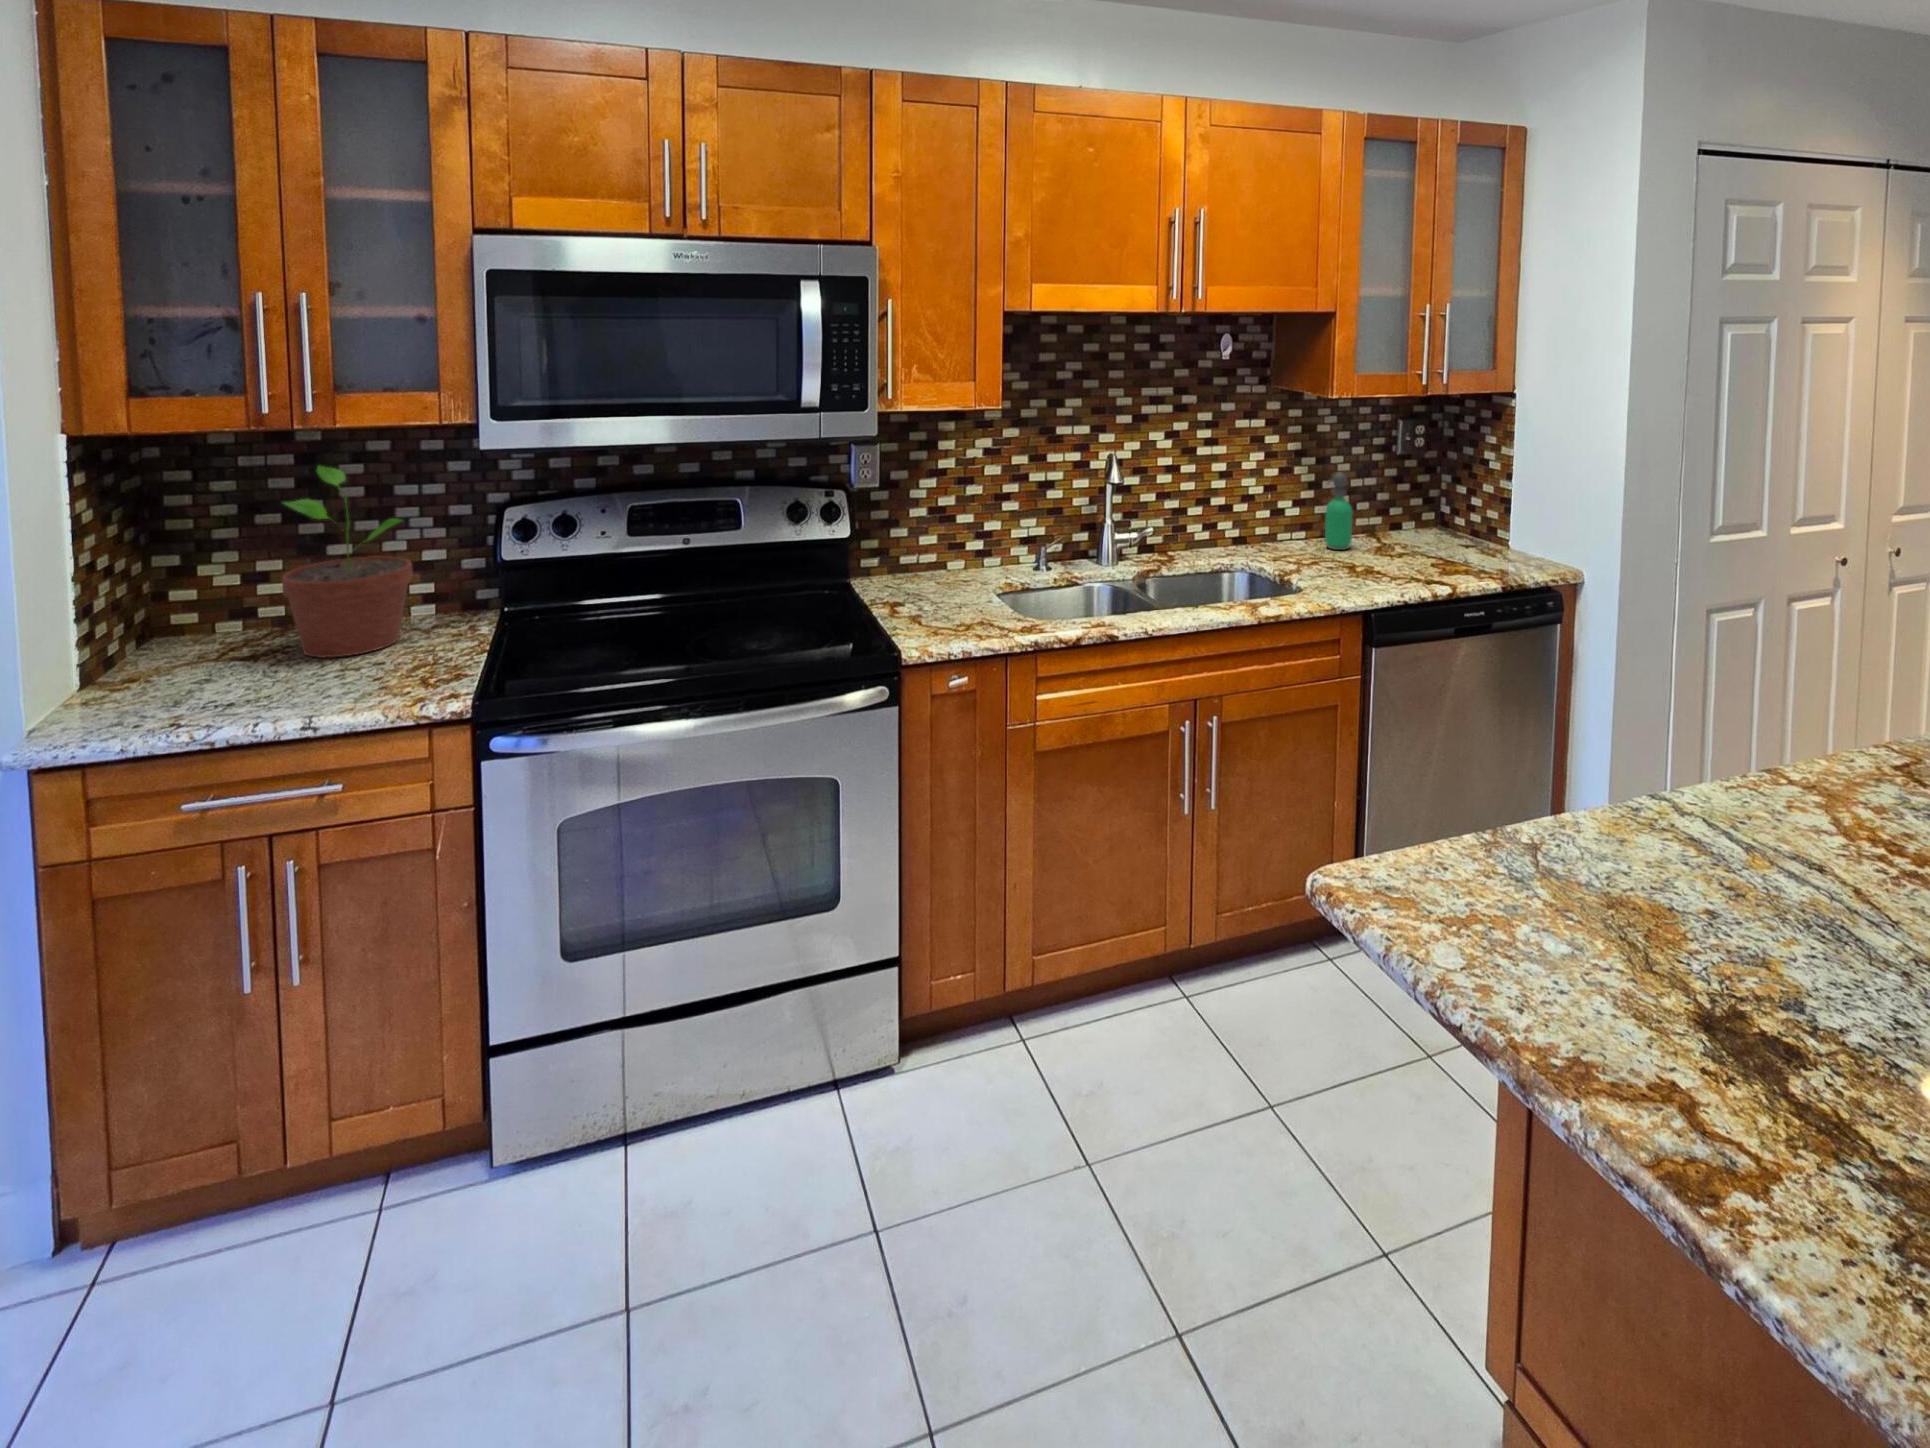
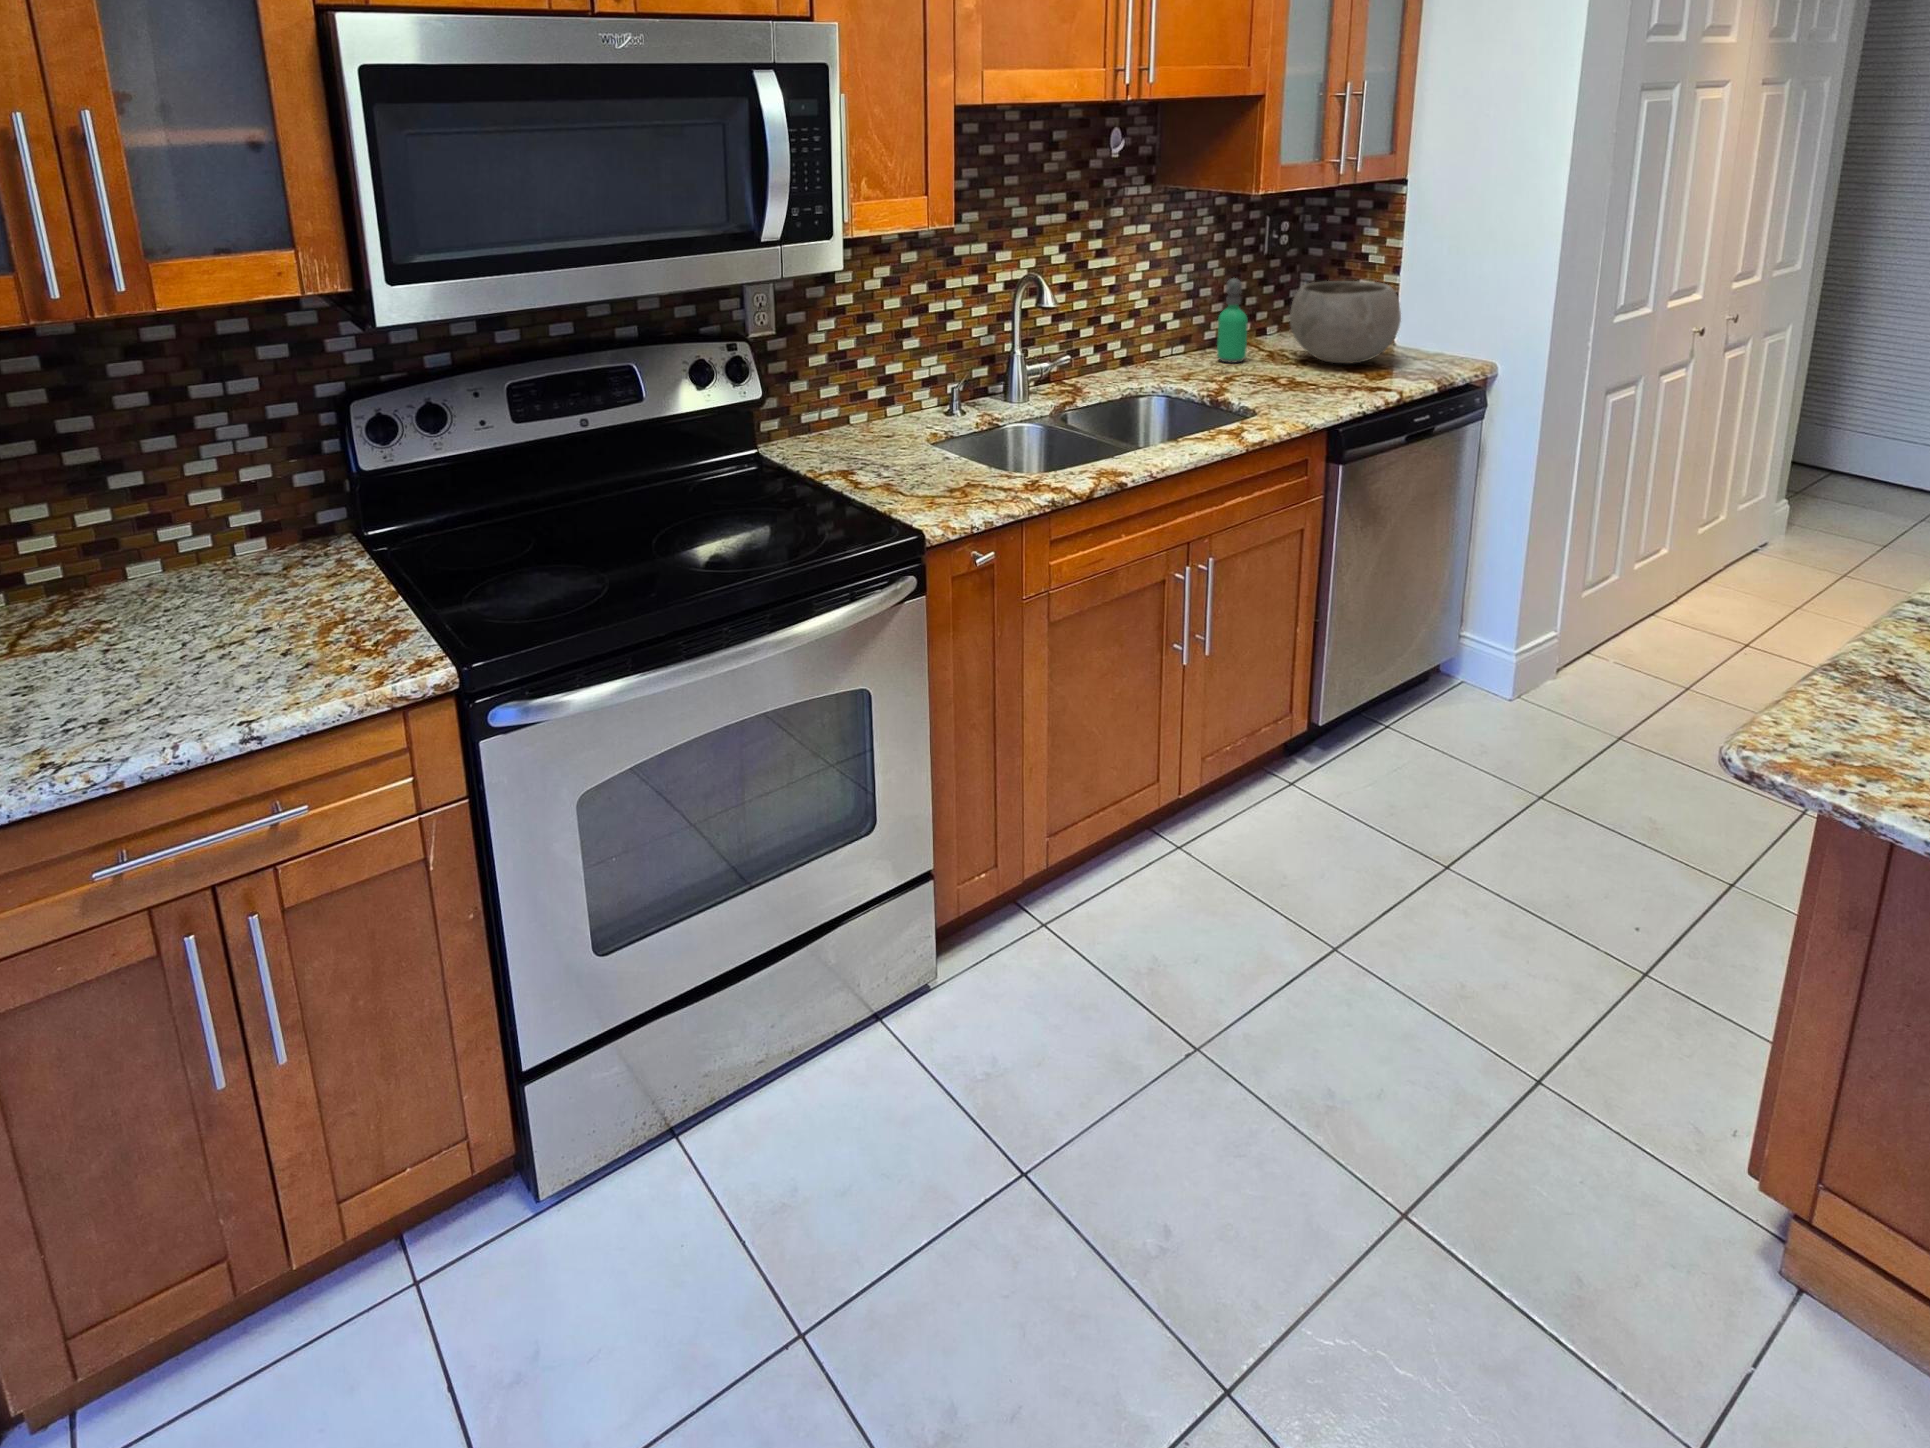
potted plant: present [282,466,413,658] -> none [72,368,261,632]
bowl: none [1389,482,1489,560] -> present [1290,281,1401,363]

